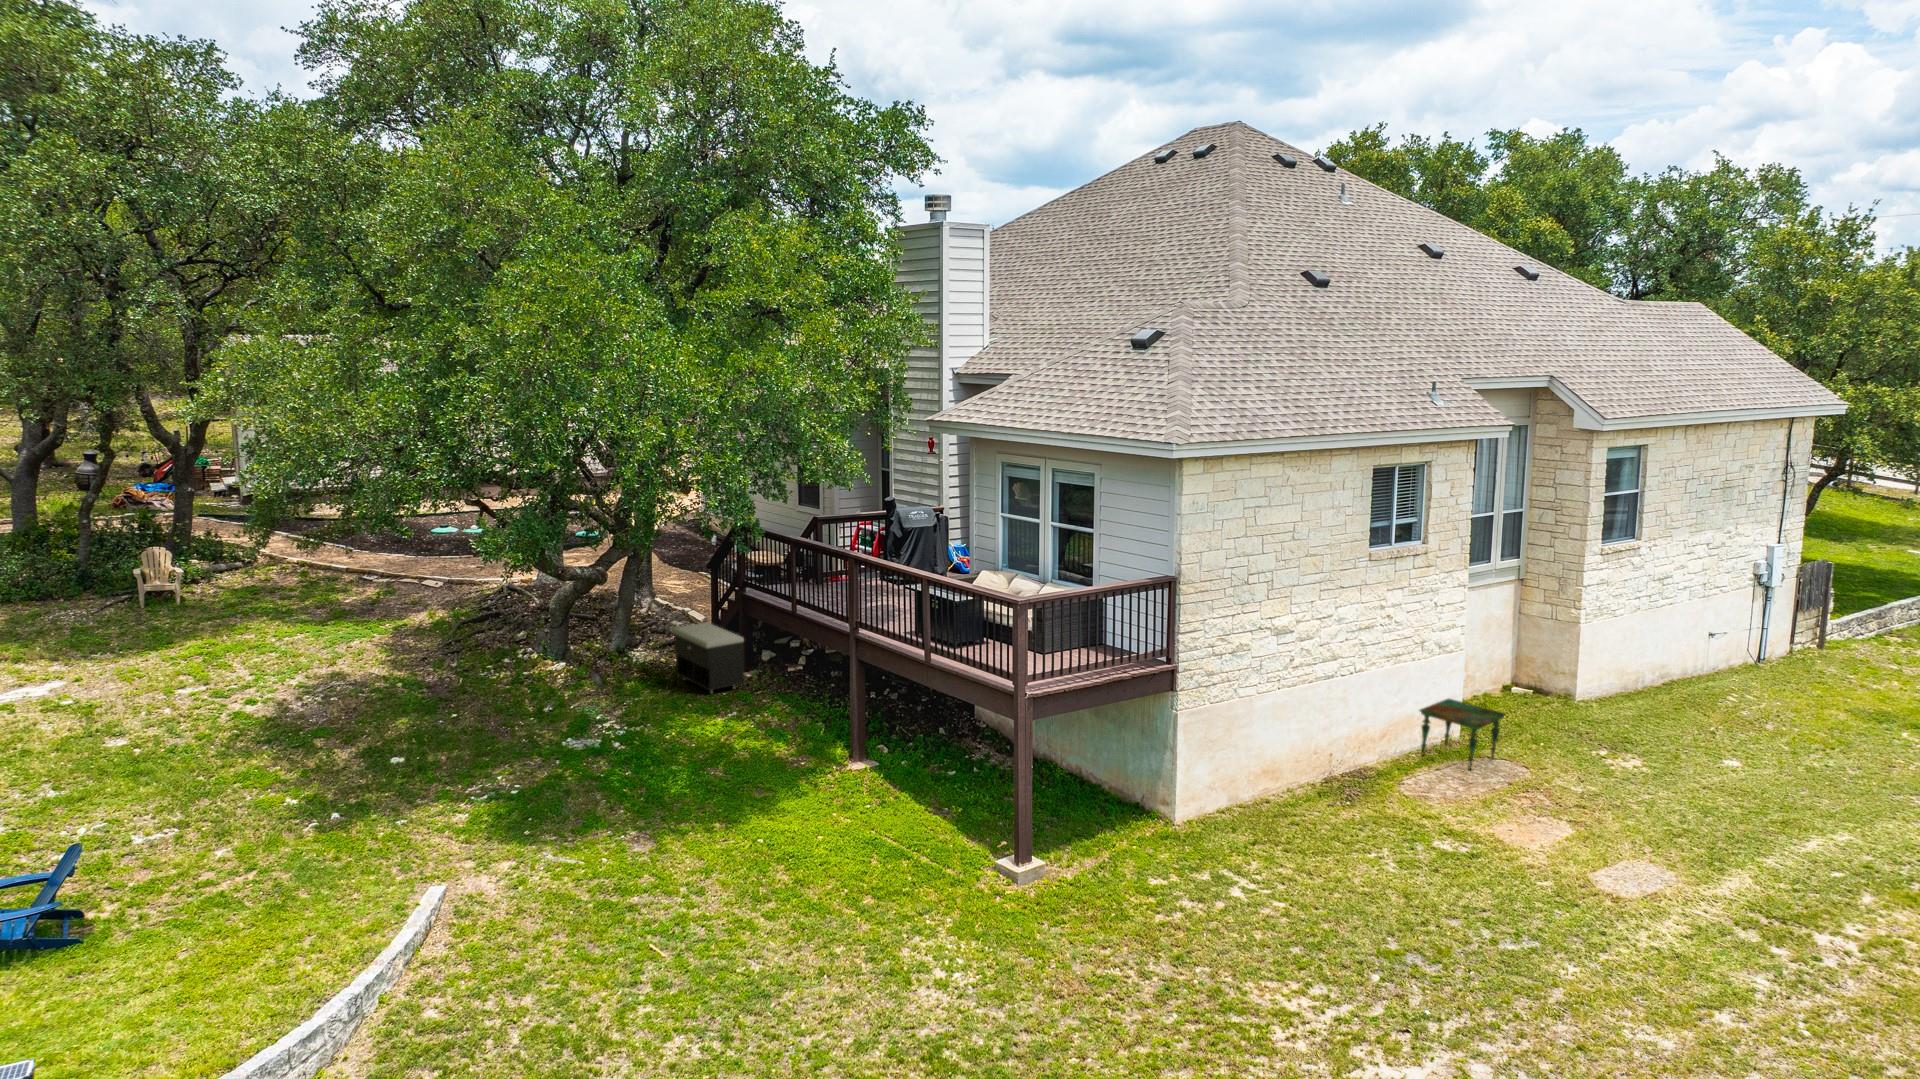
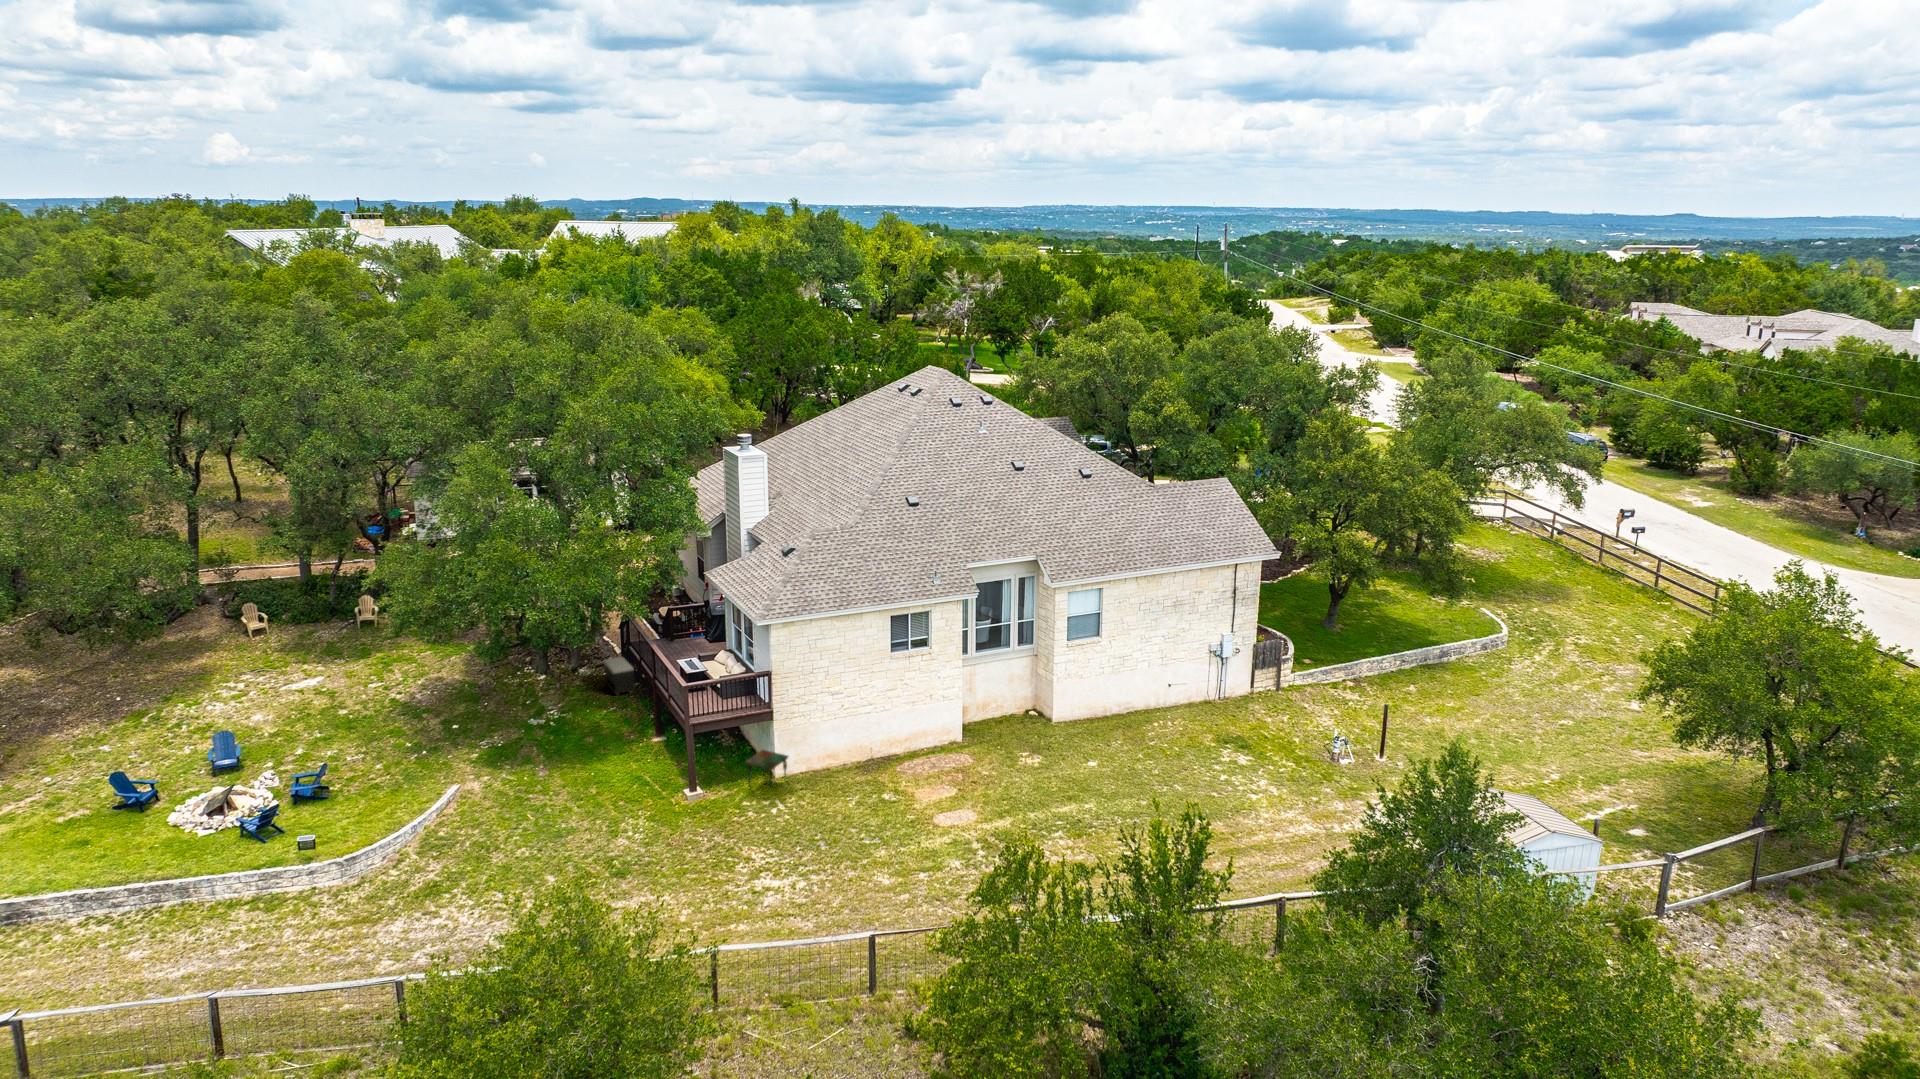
side table: present [1420,699,1506,770] -> present [745,750,788,788]

